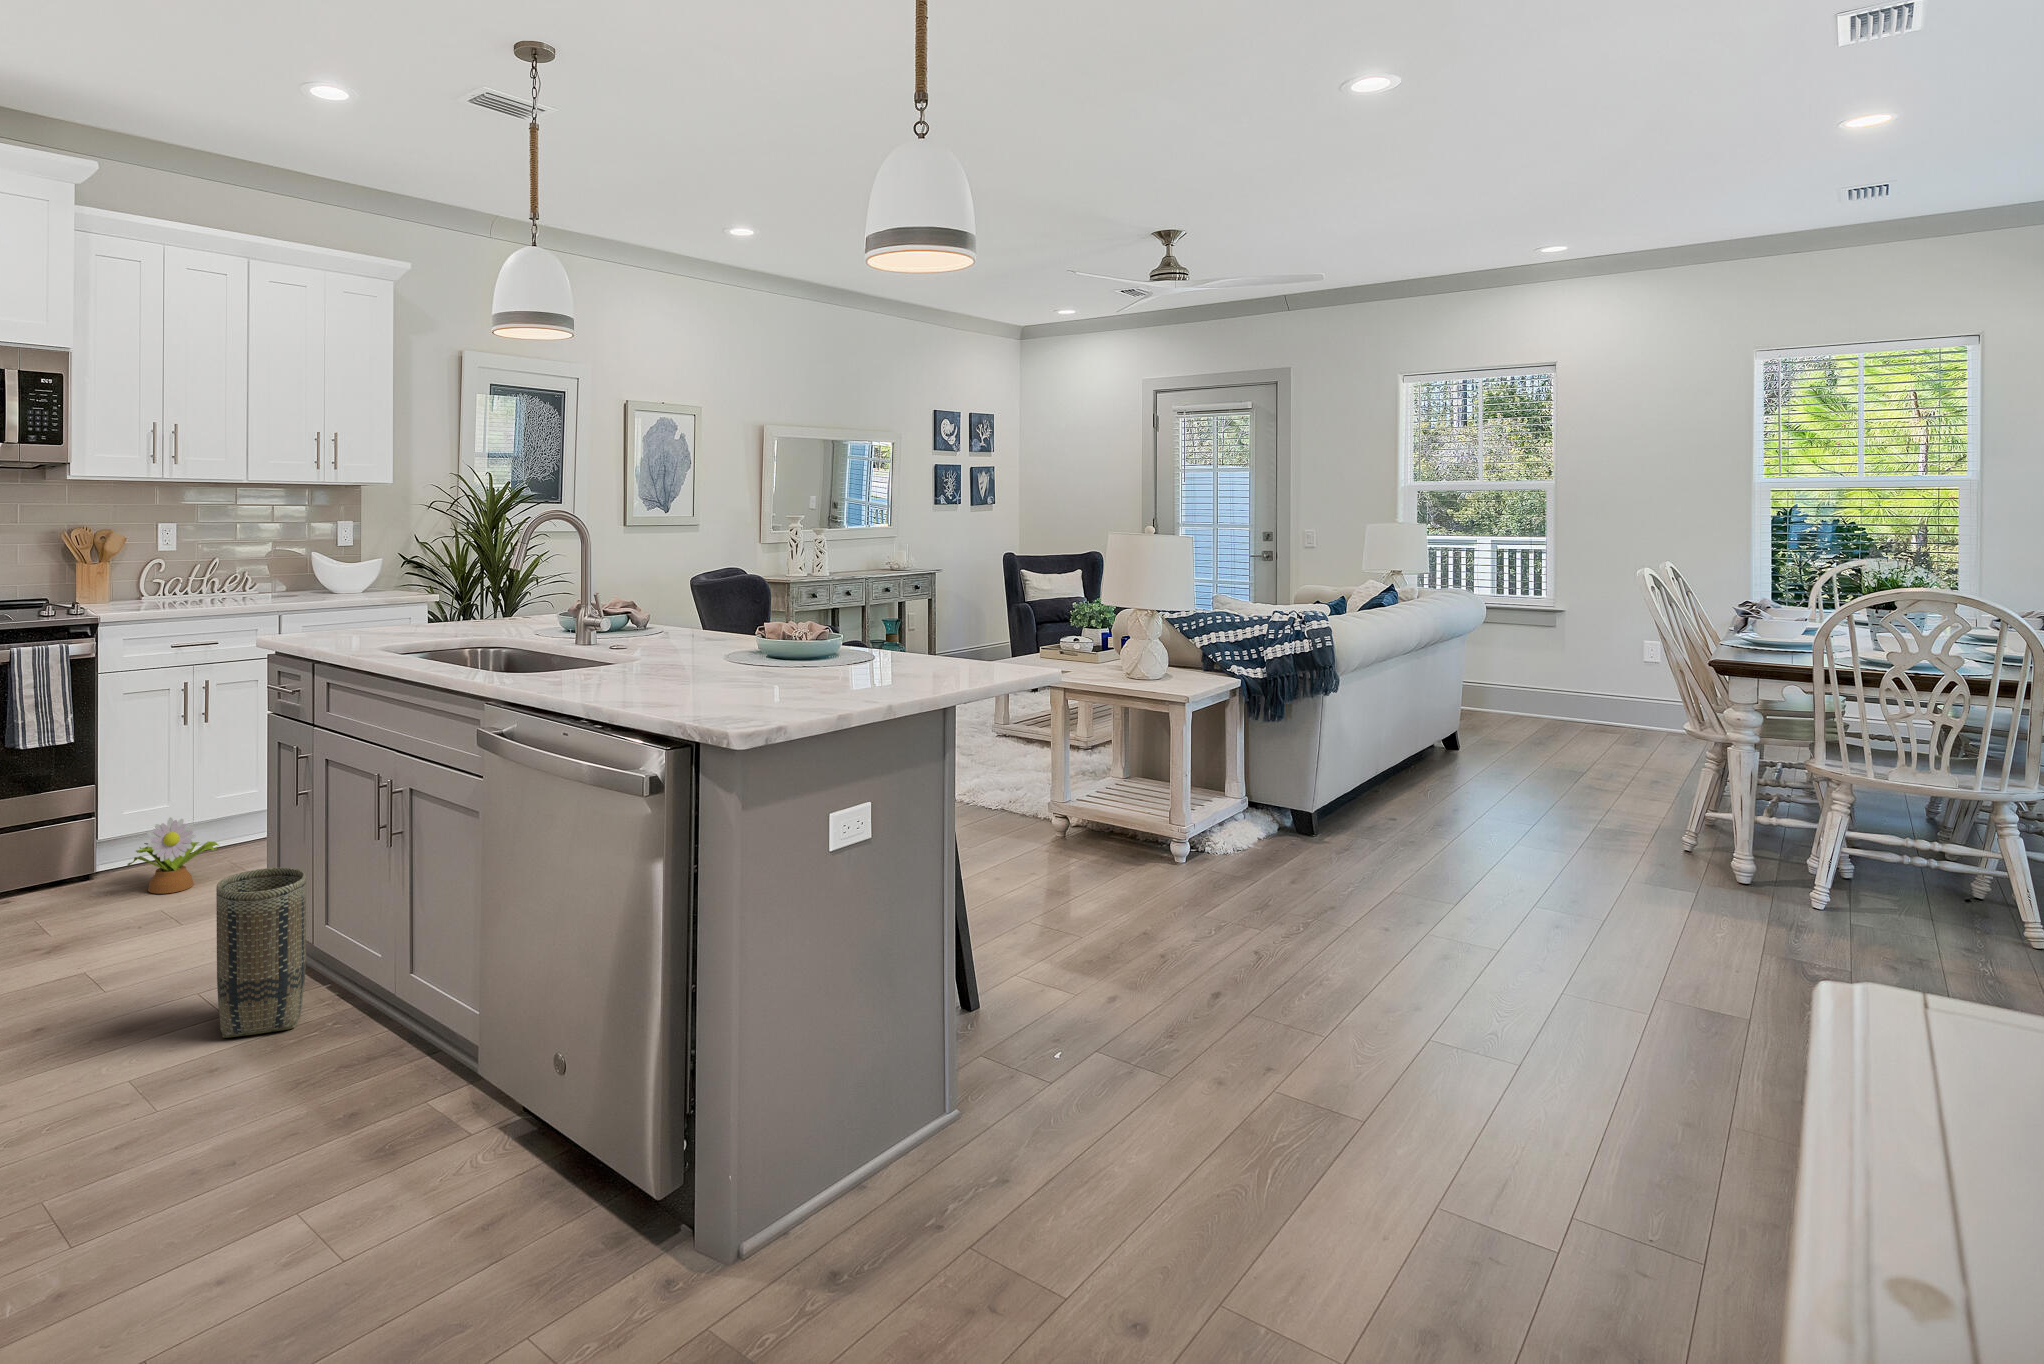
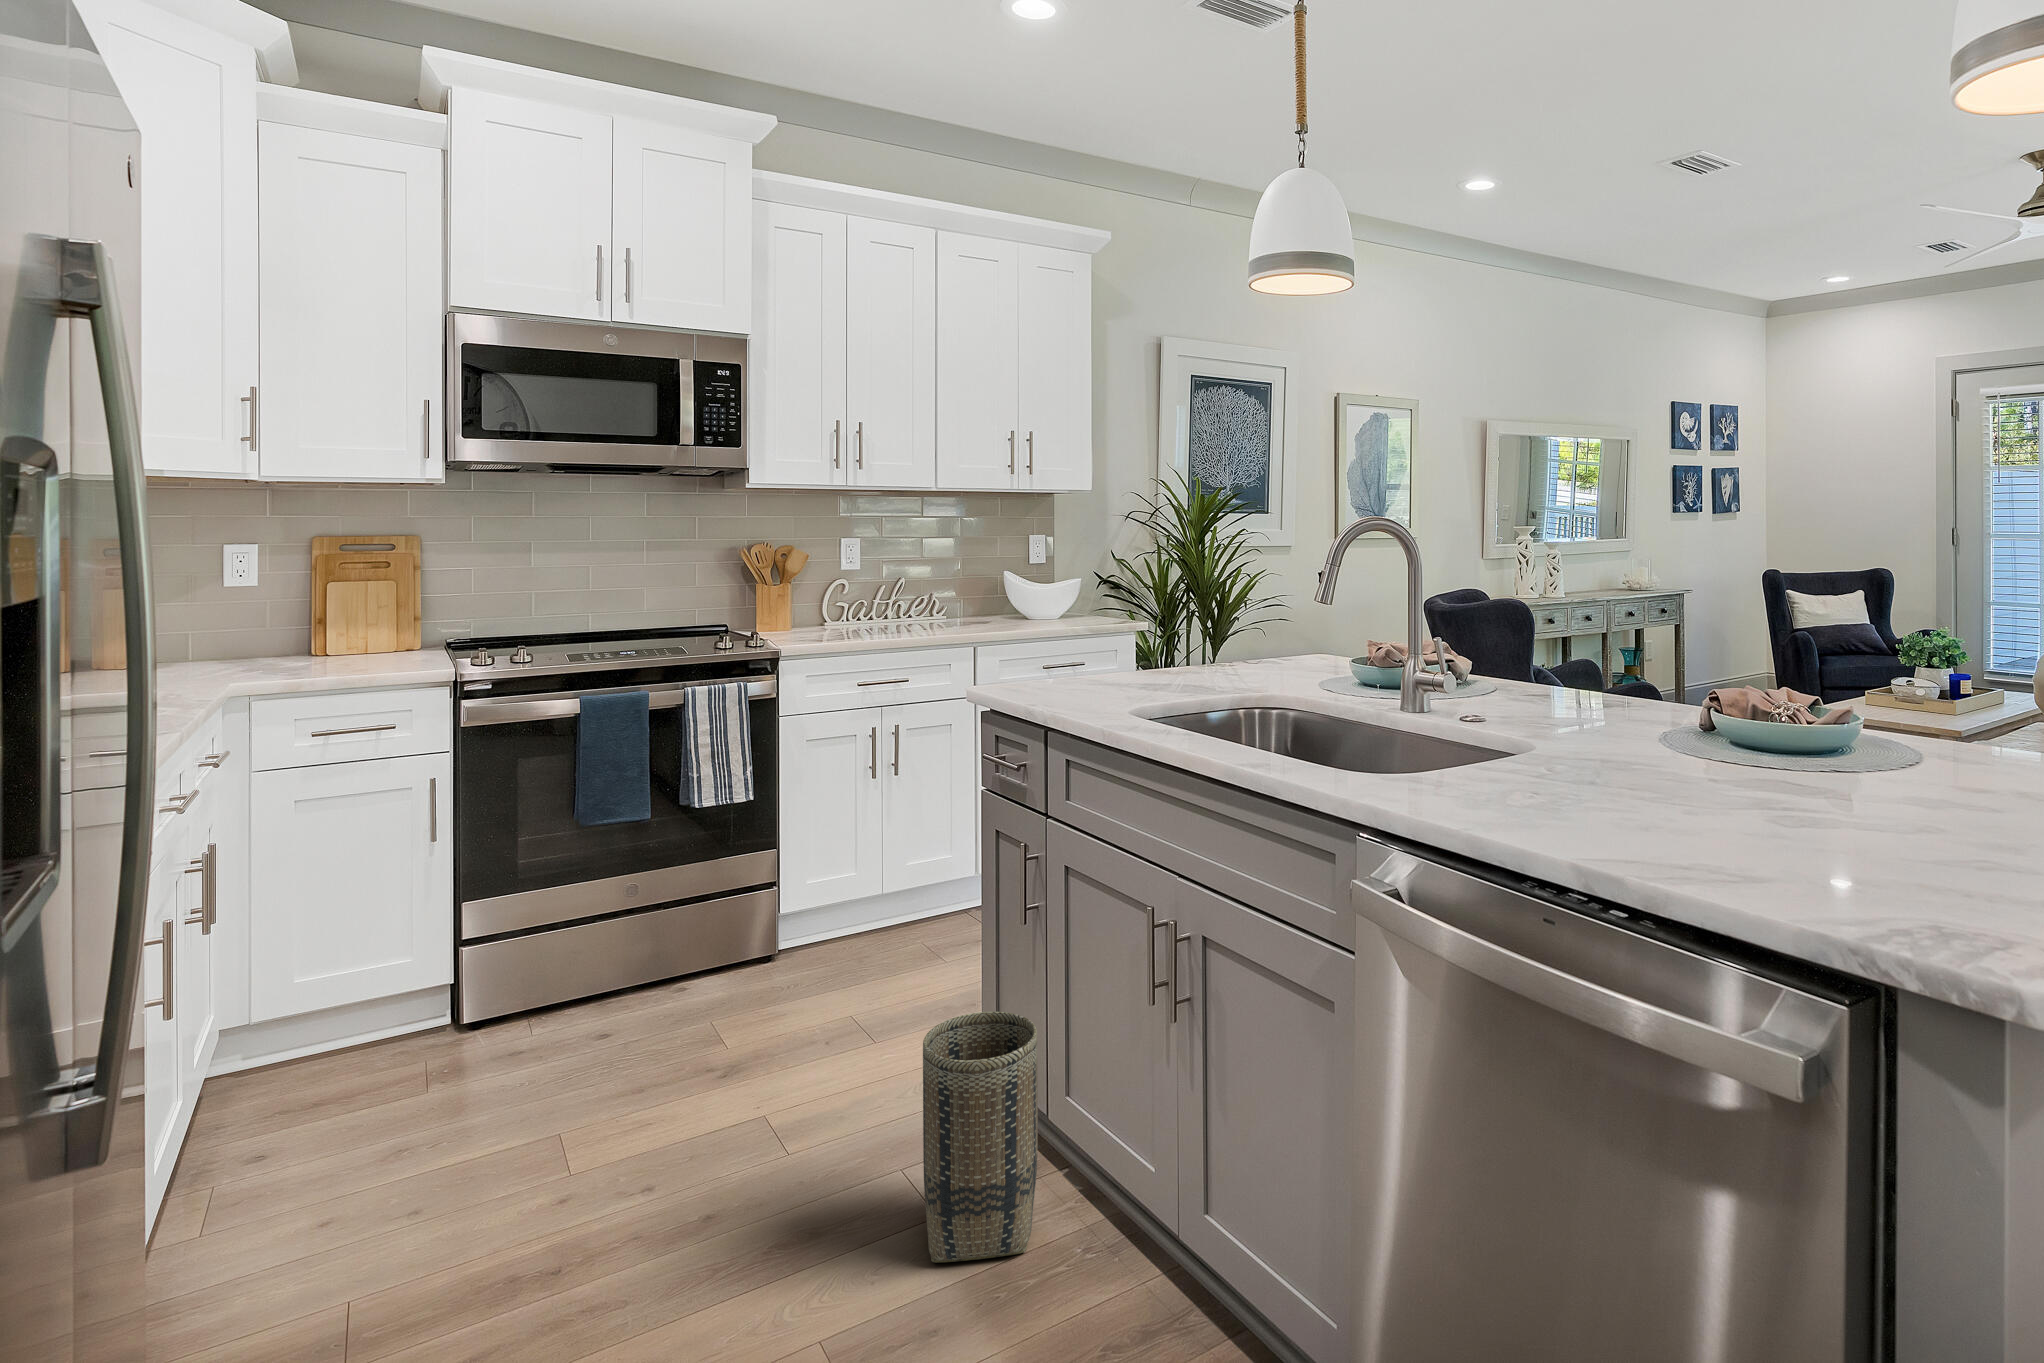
decorative plant: present [127,817,219,894] -> none [811,895,913,987]

